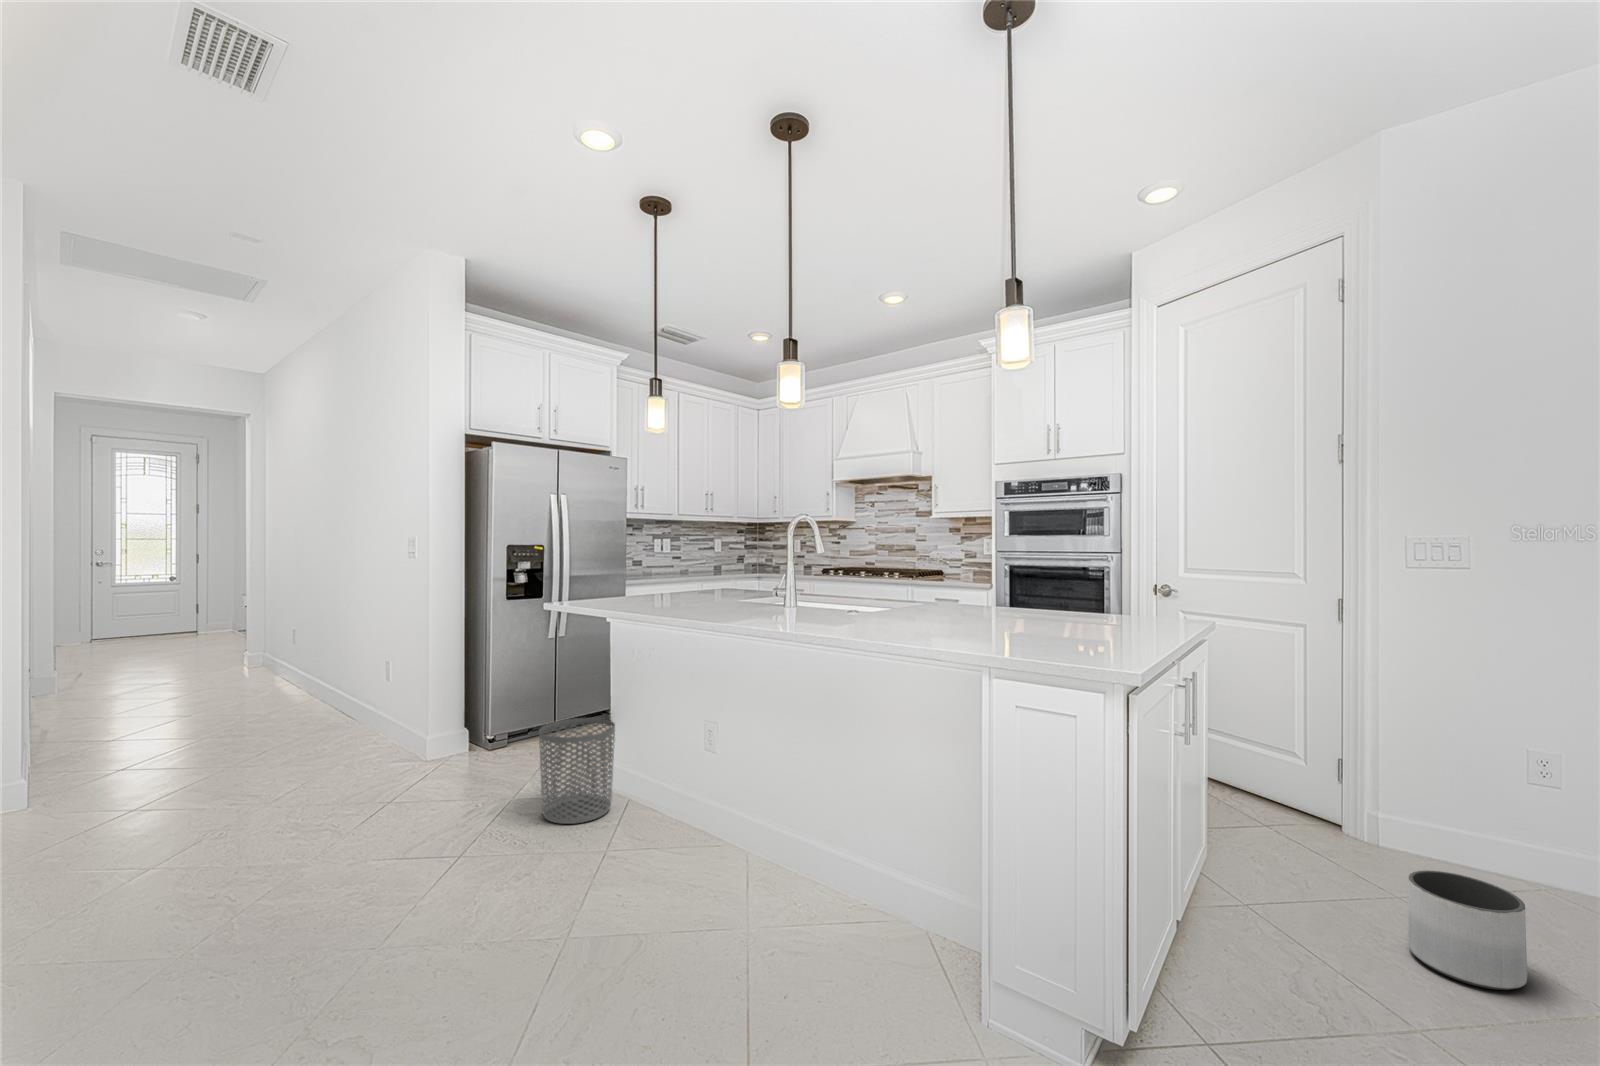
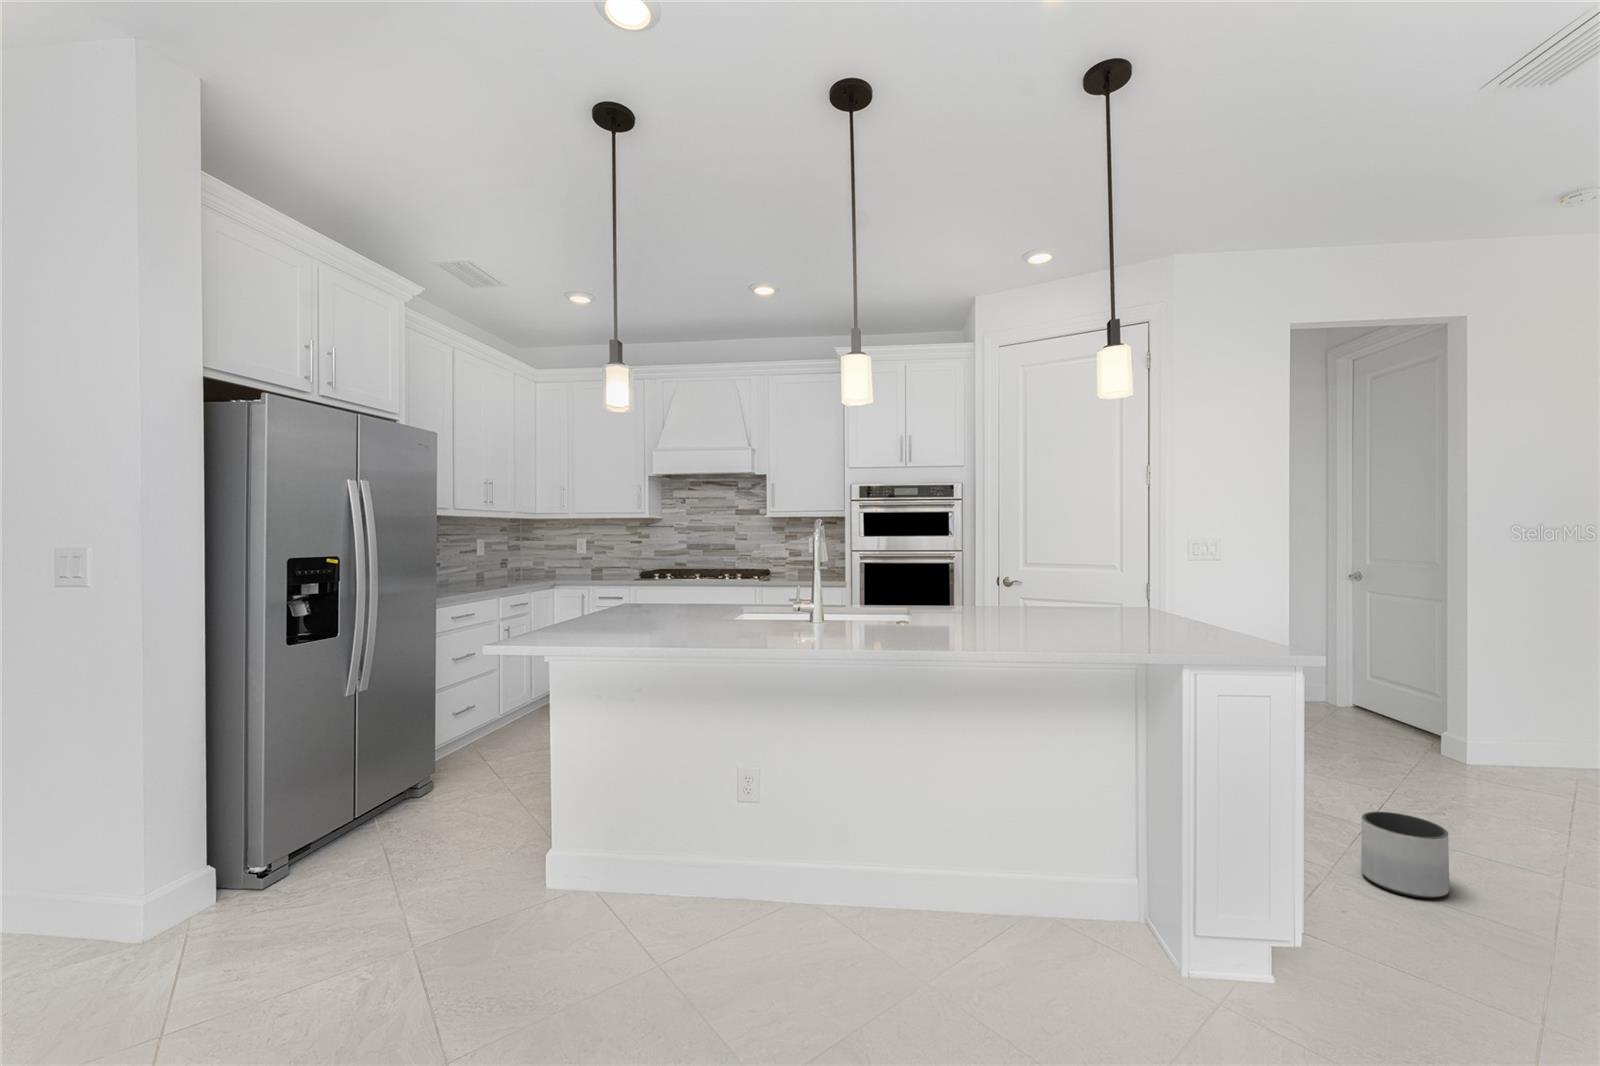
waste bin: present [539,718,615,824] -> none [455,807,568,976]

